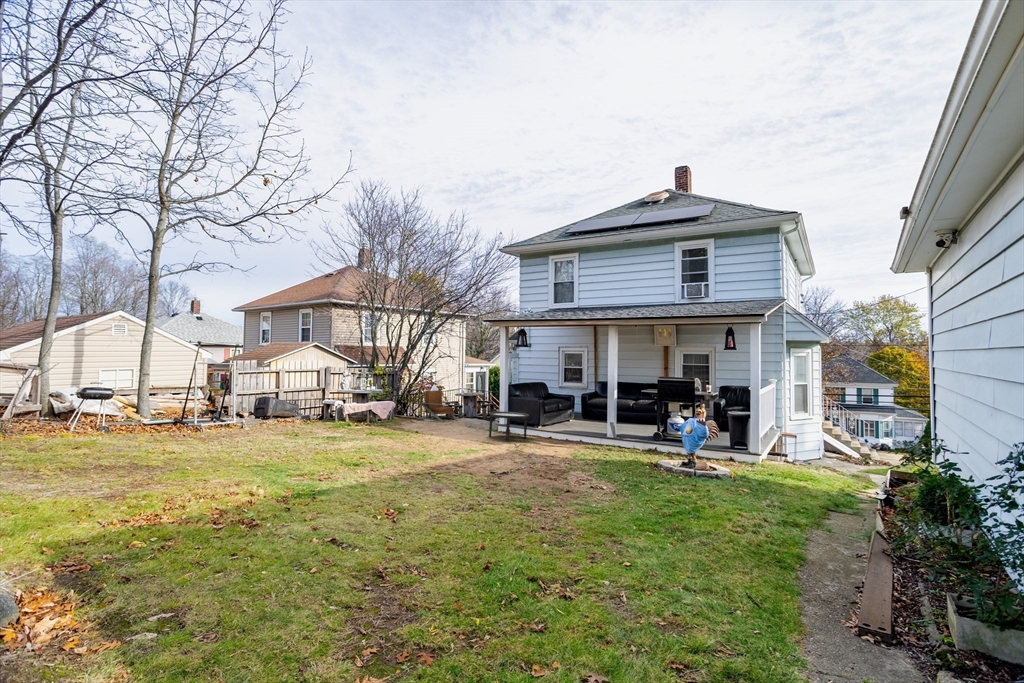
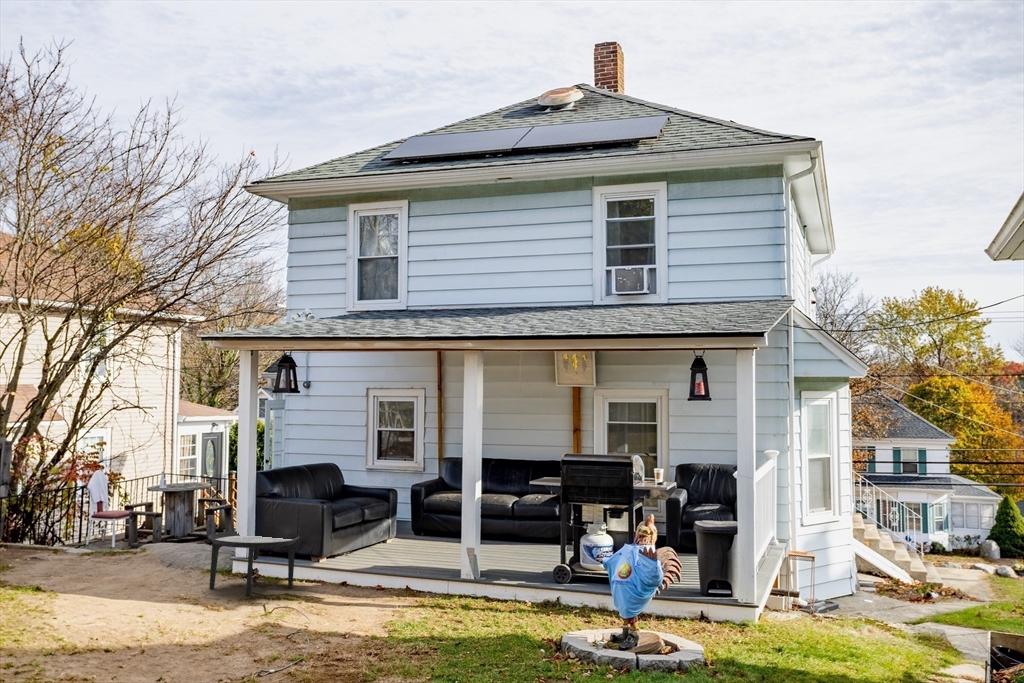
lounge chair: present [420,390,457,420] -> none [58,483,149,551]

